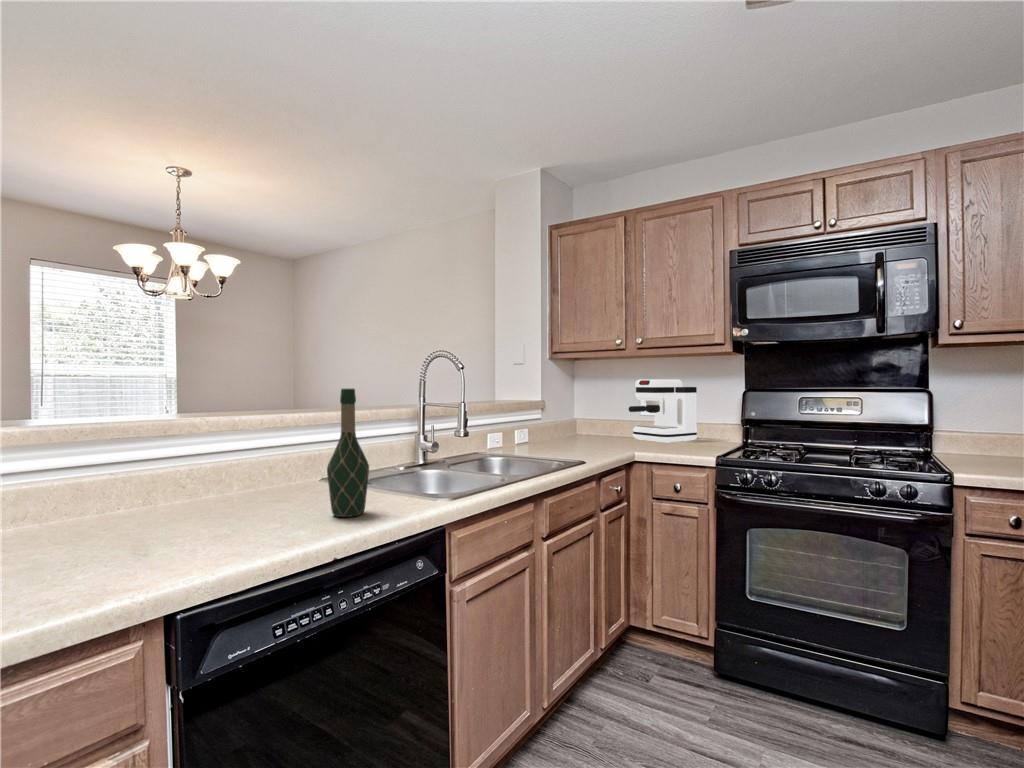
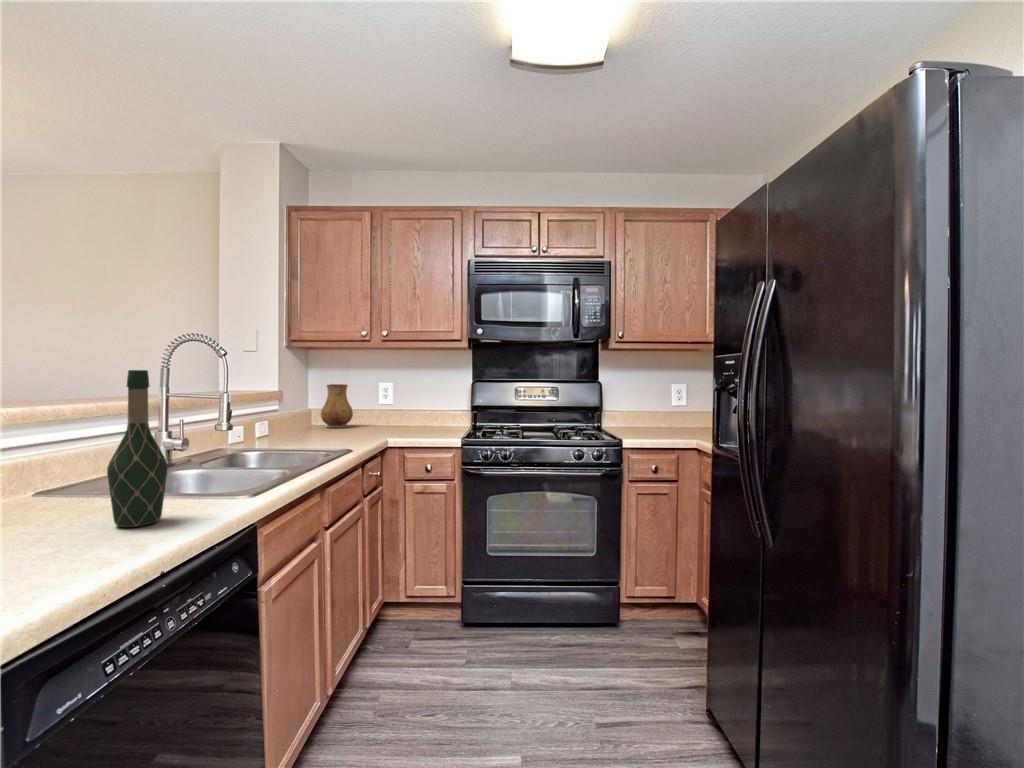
coffee maker: present [629,379,697,444] -> none [374,371,433,430]
ceramic pitcher: none [583,394,613,438] -> present [321,384,353,428]

